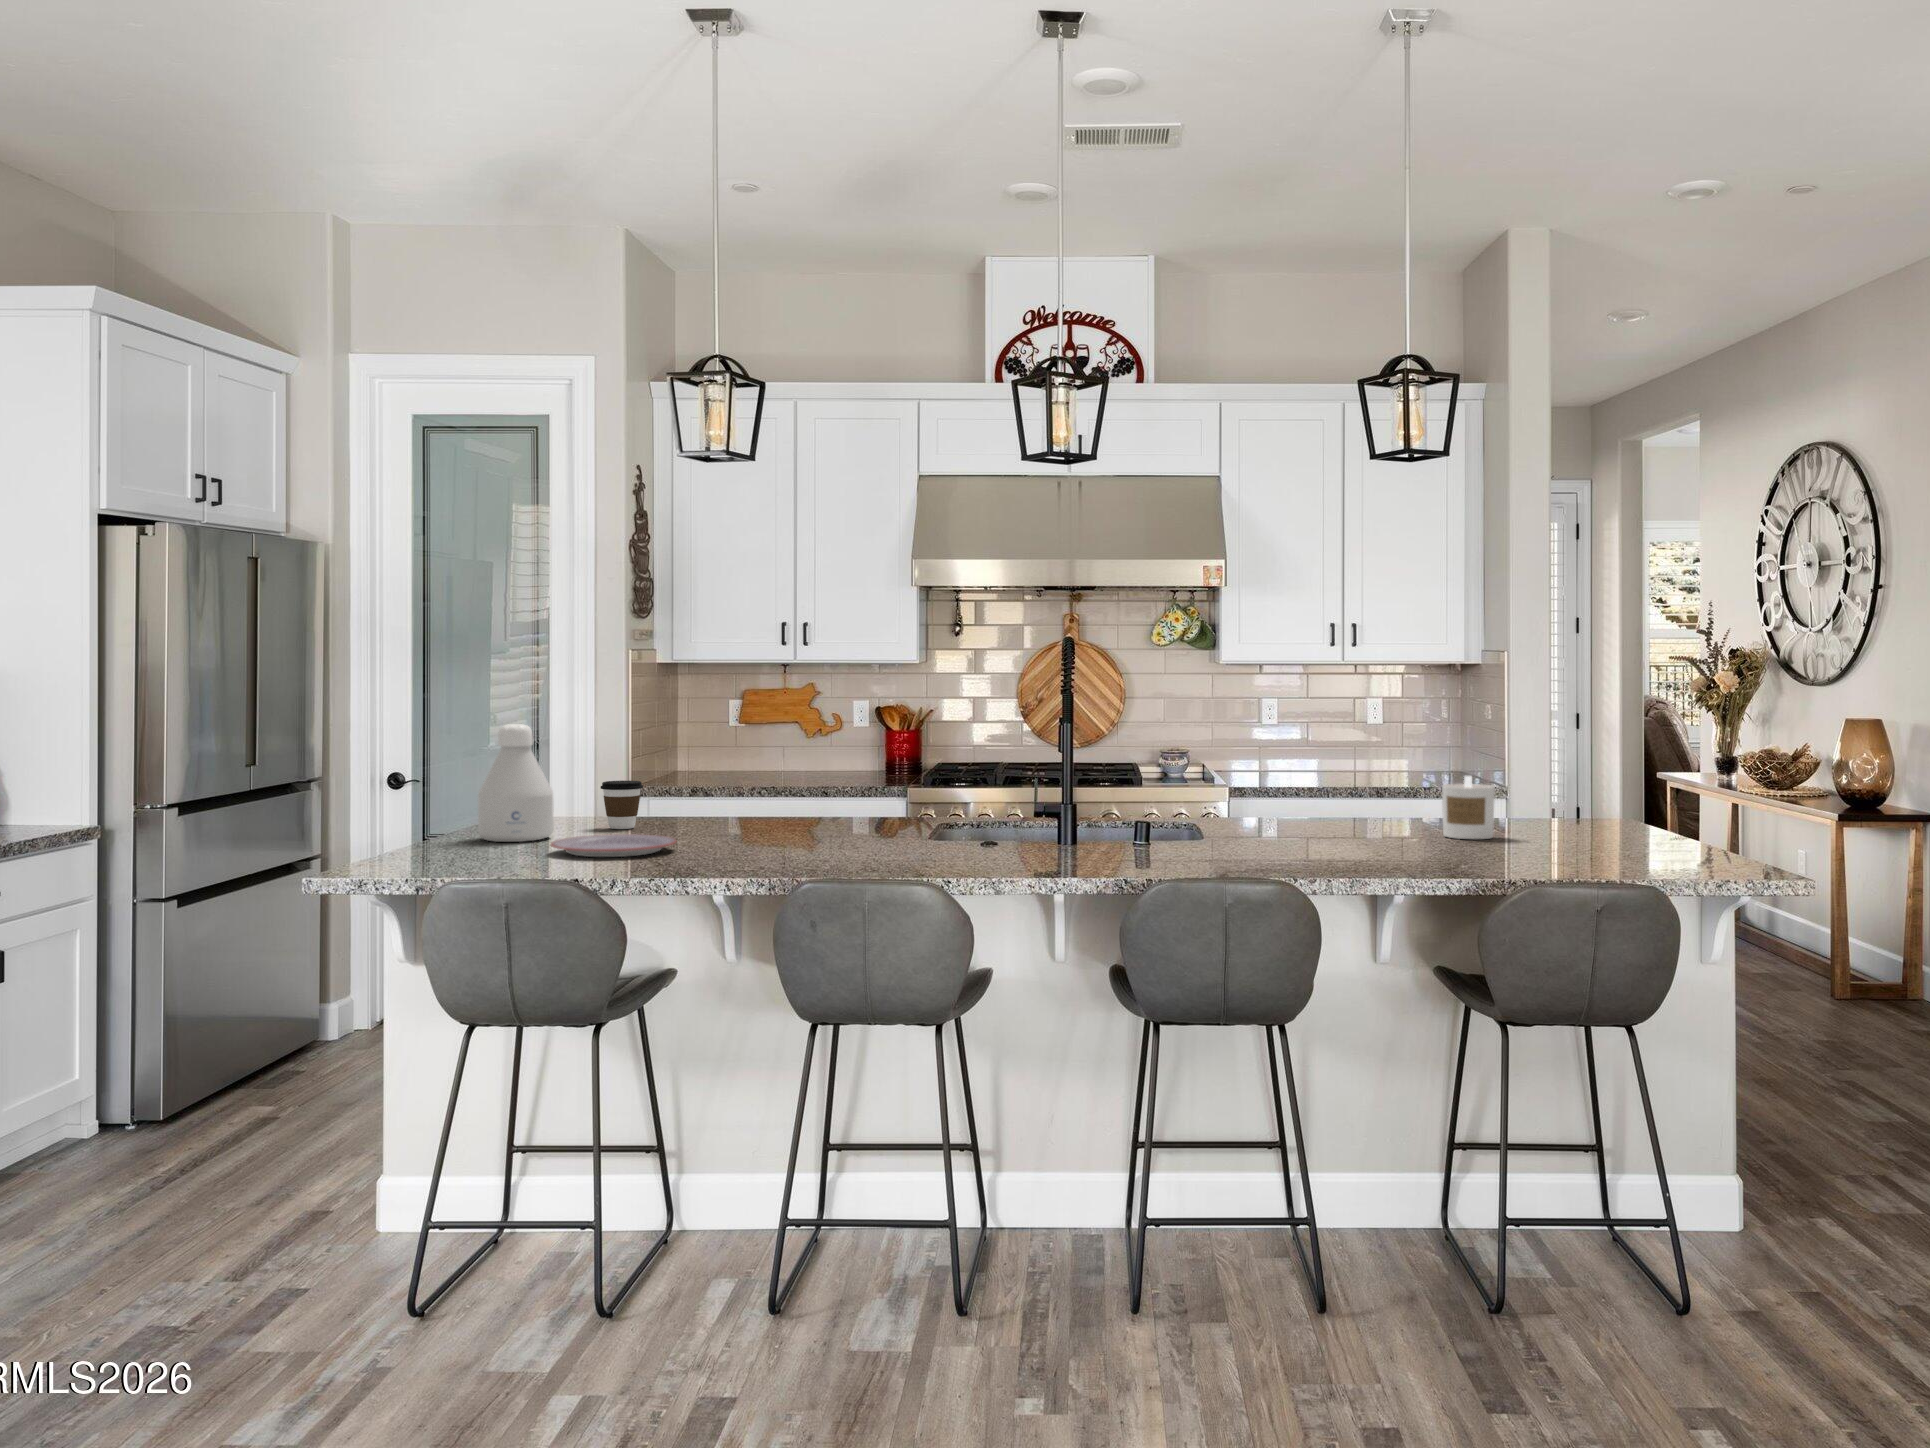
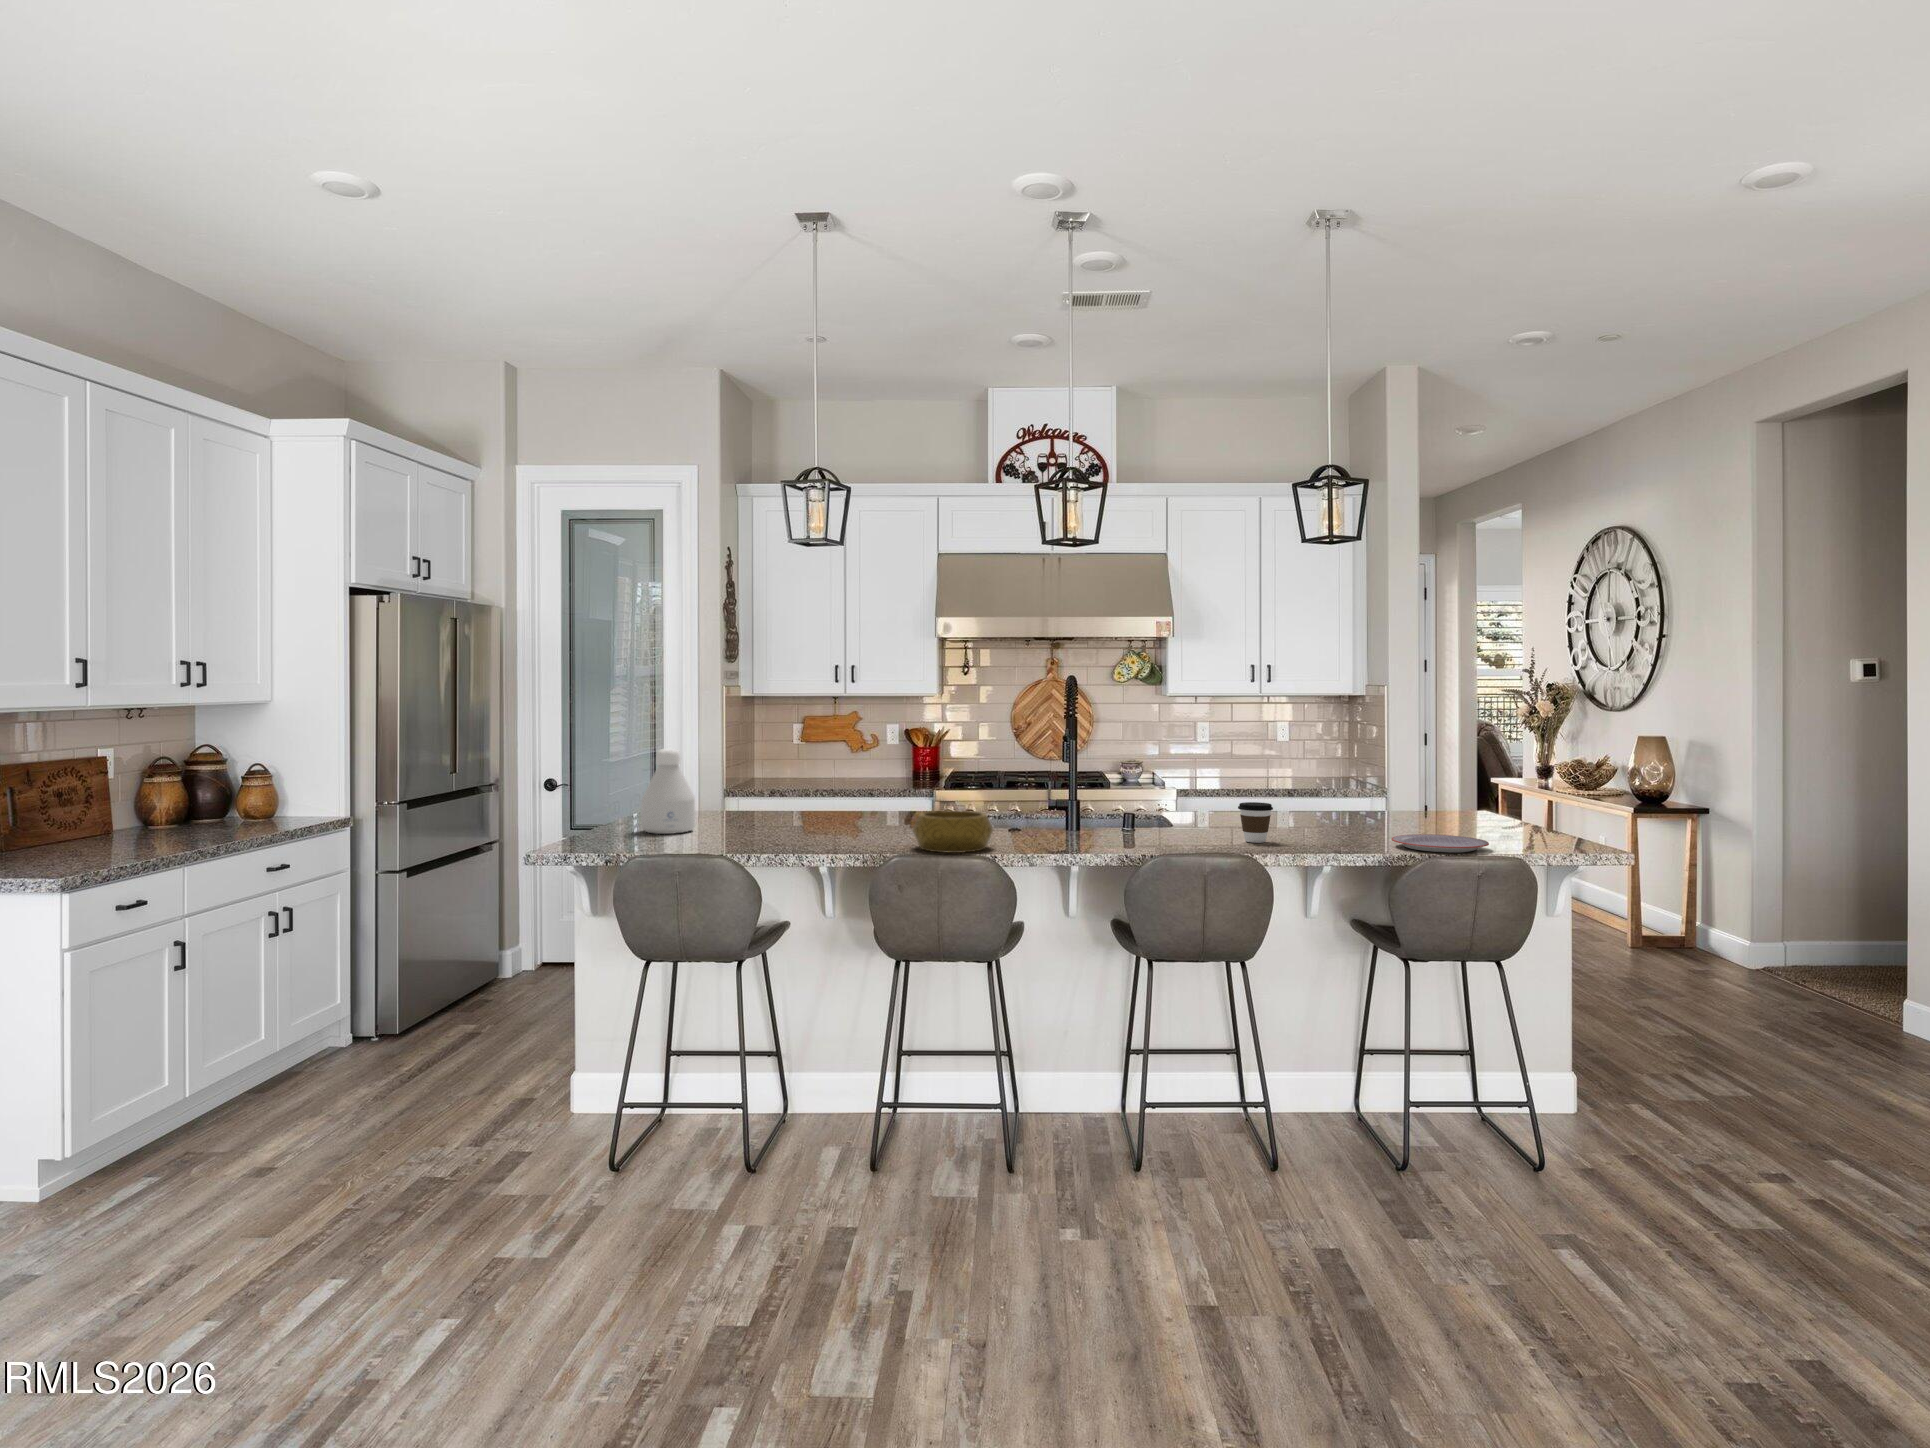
candle: present [1442,776,1495,839] -> none [1330,786,1367,831]
coffee cup: present [601,781,643,829] -> present [1238,802,1273,843]
decorative bowl: none [844,808,960,867] -> present [913,811,993,853]
plate: present [551,834,676,857] -> present [1392,834,1489,852]

